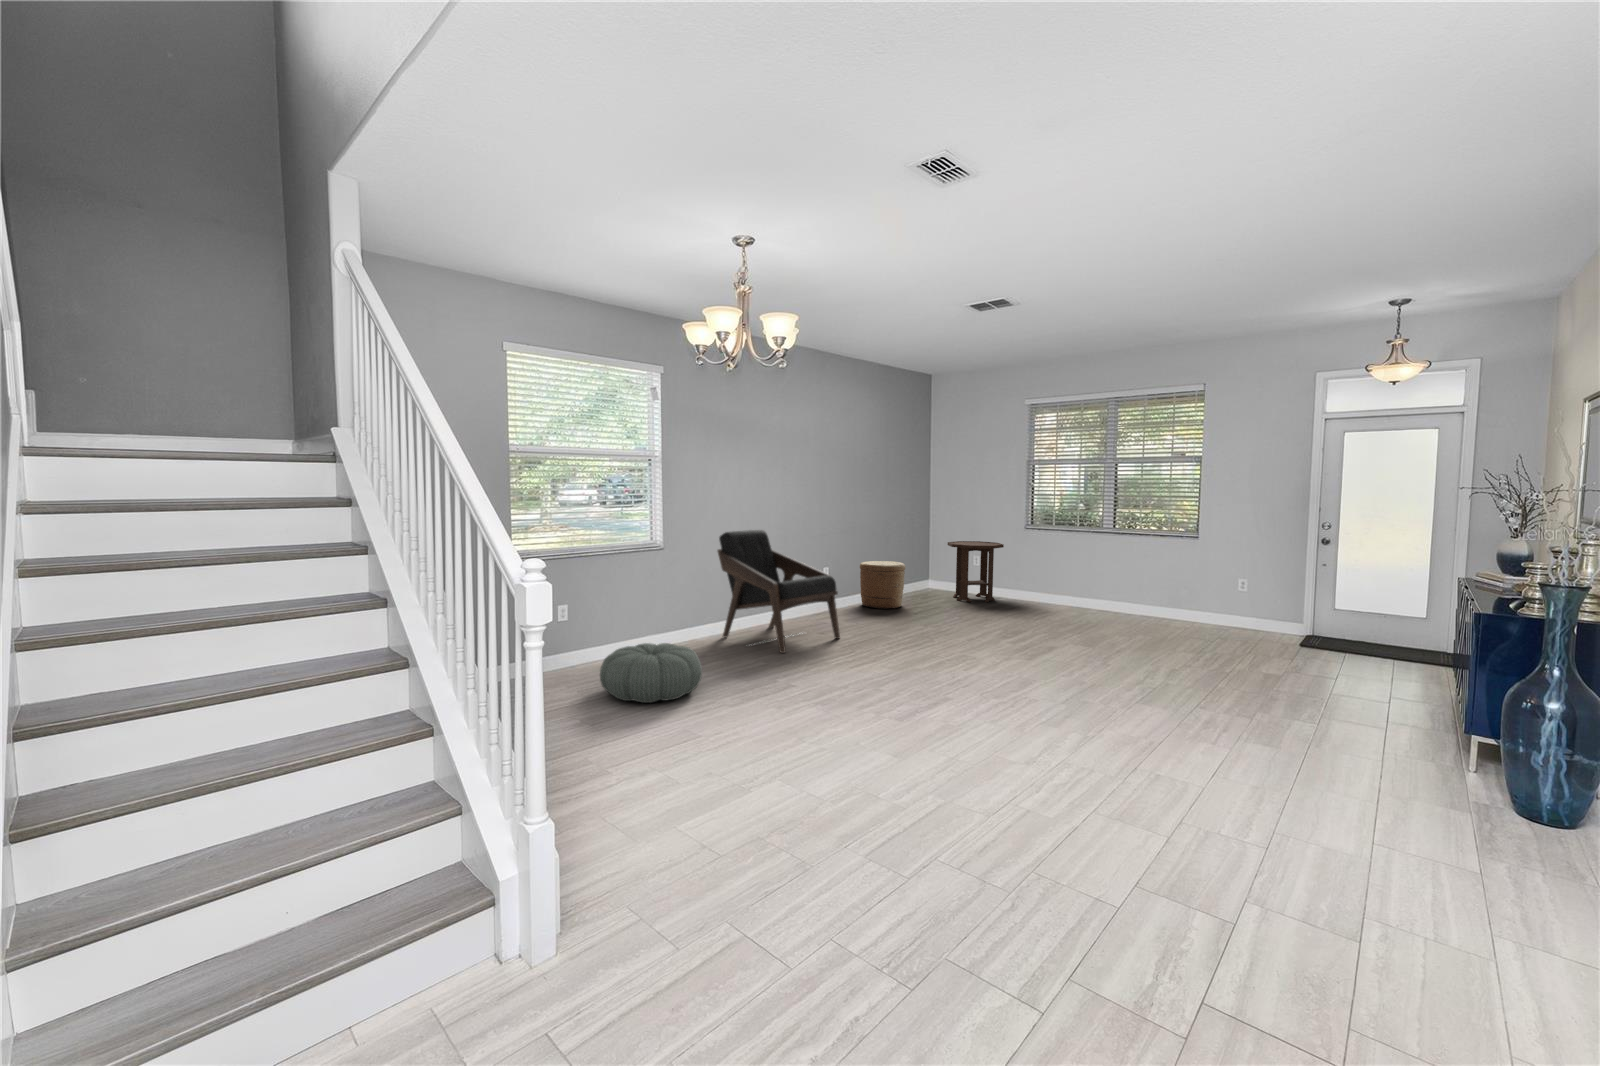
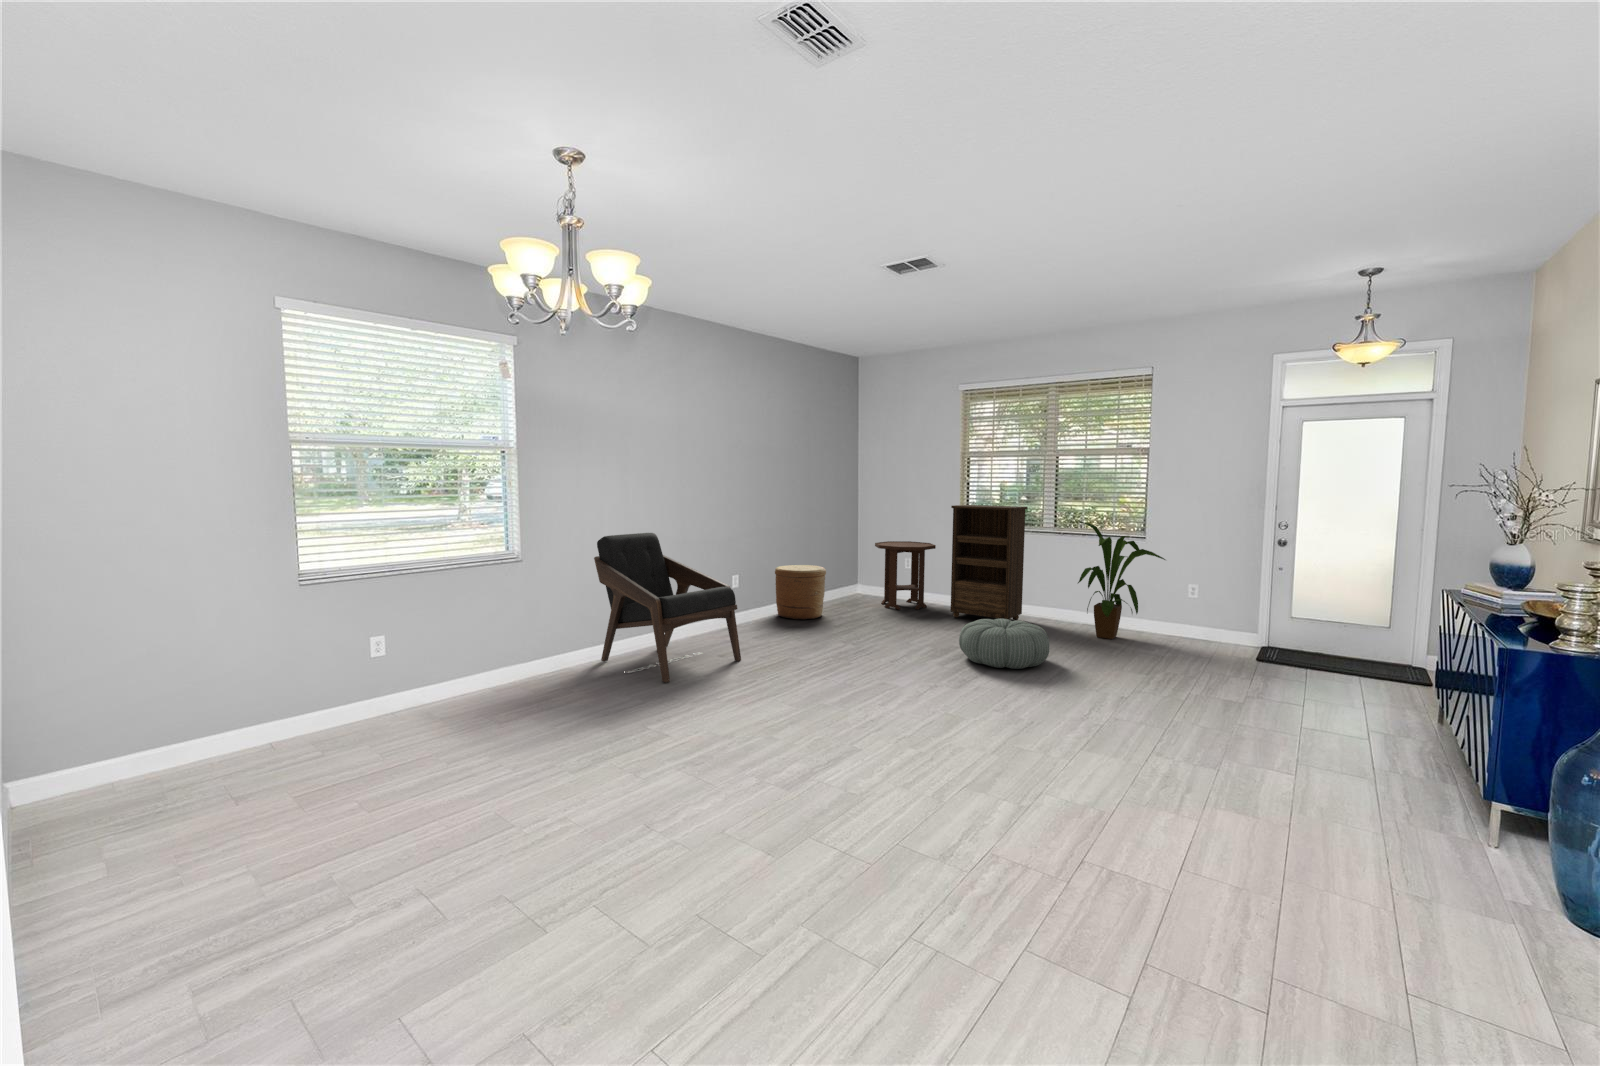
bookshelf: none [1018,508,1089,615] -> present [951,505,1028,620]
house plant: none [1135,523,1218,628] -> present [1078,522,1165,639]
pouf: present [600,643,702,703] -> present [959,619,1049,669]

